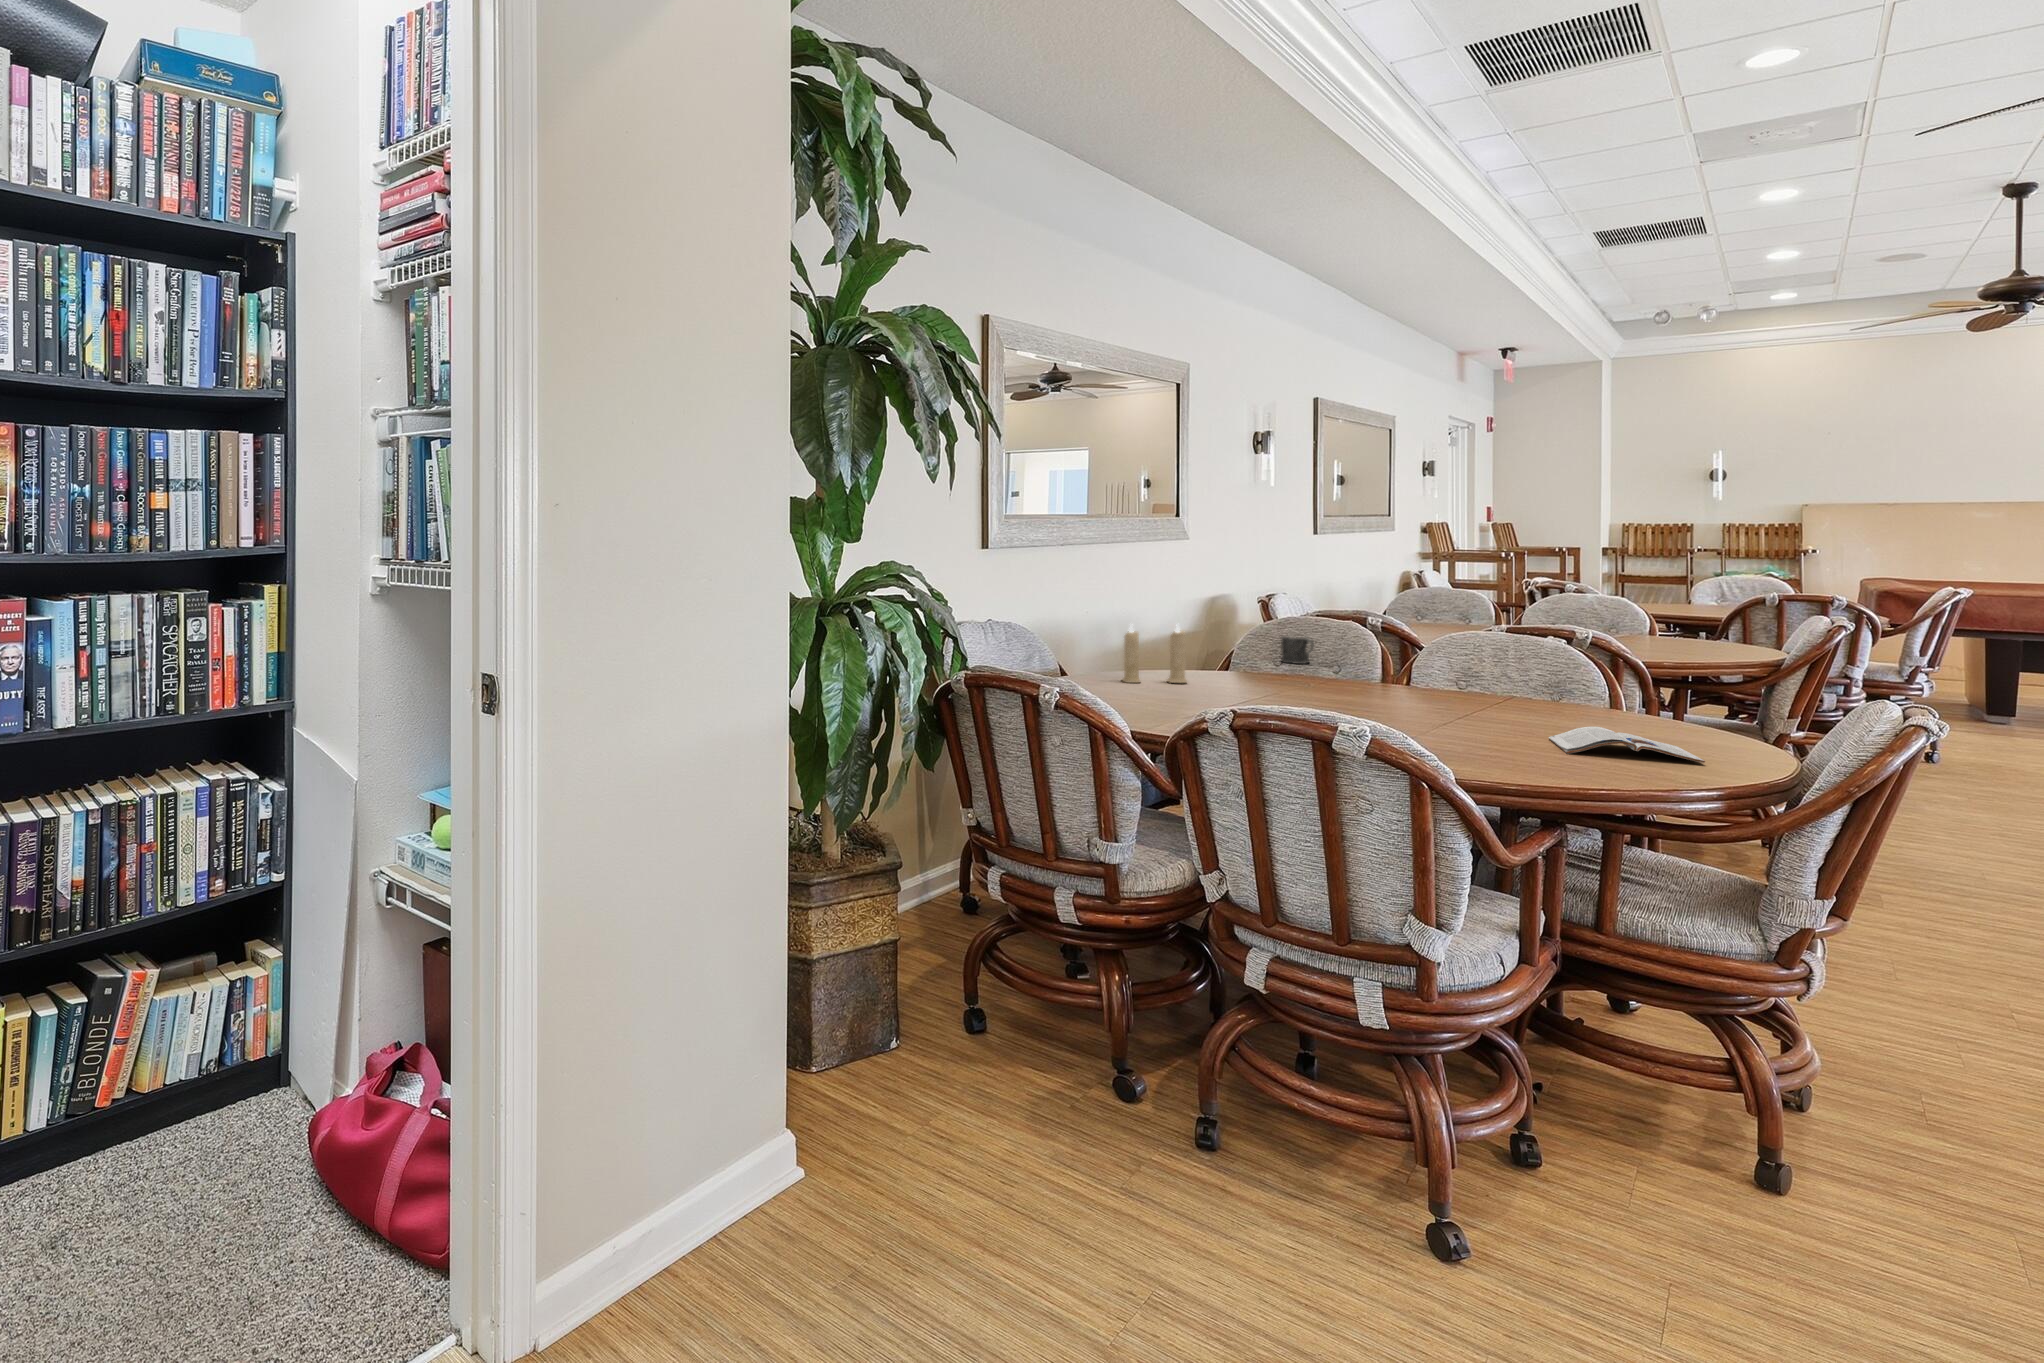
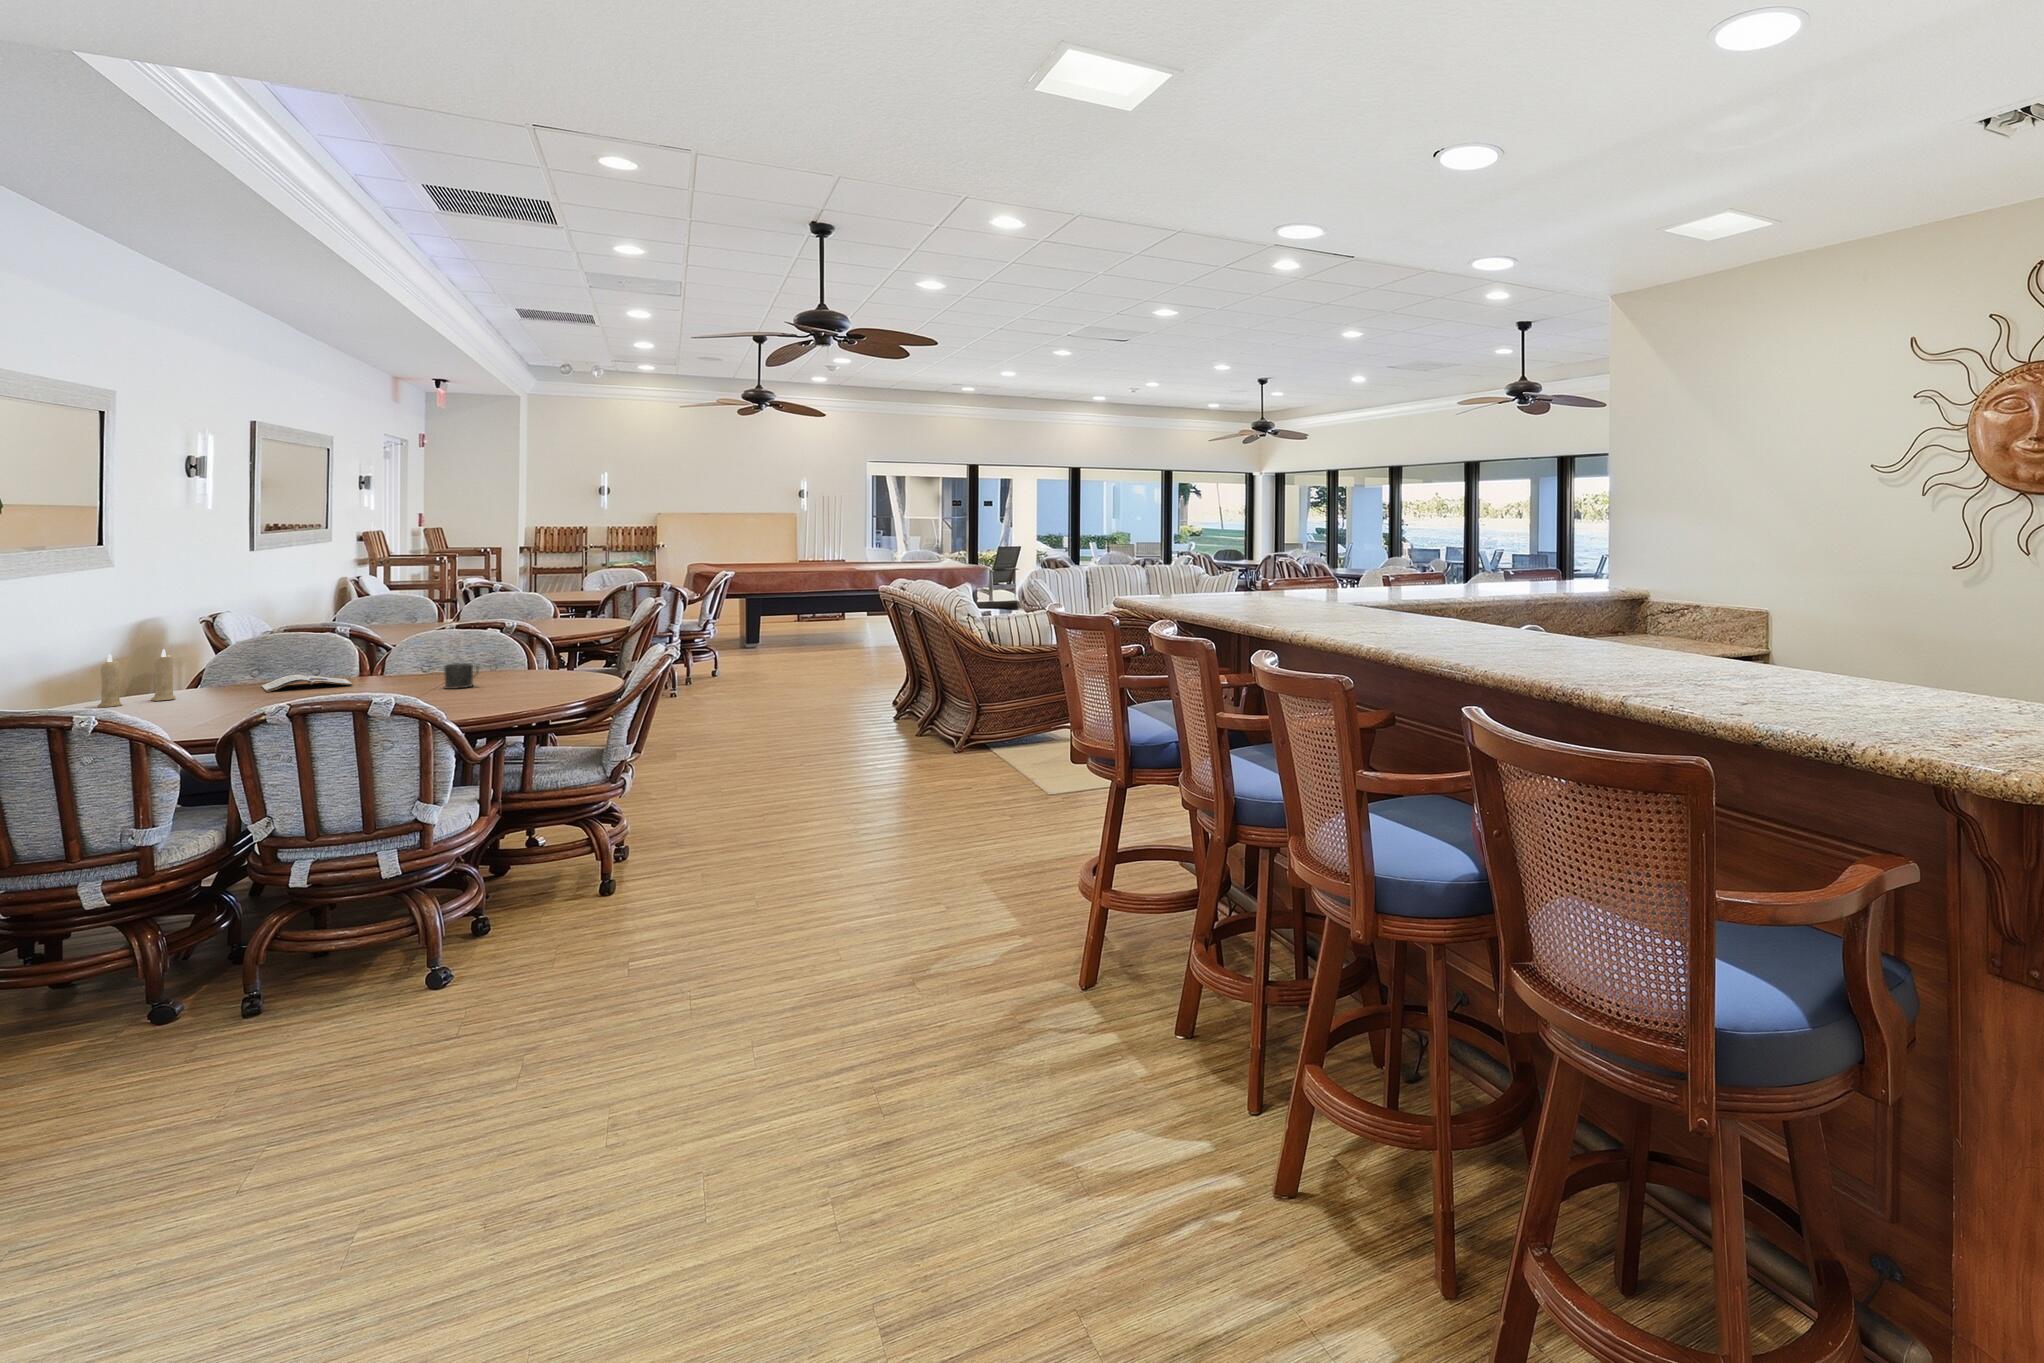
mug: present [1281,636,1314,664] -> present [444,663,479,689]
magazine: present [1549,727,1705,763] -> present [262,675,352,692]

